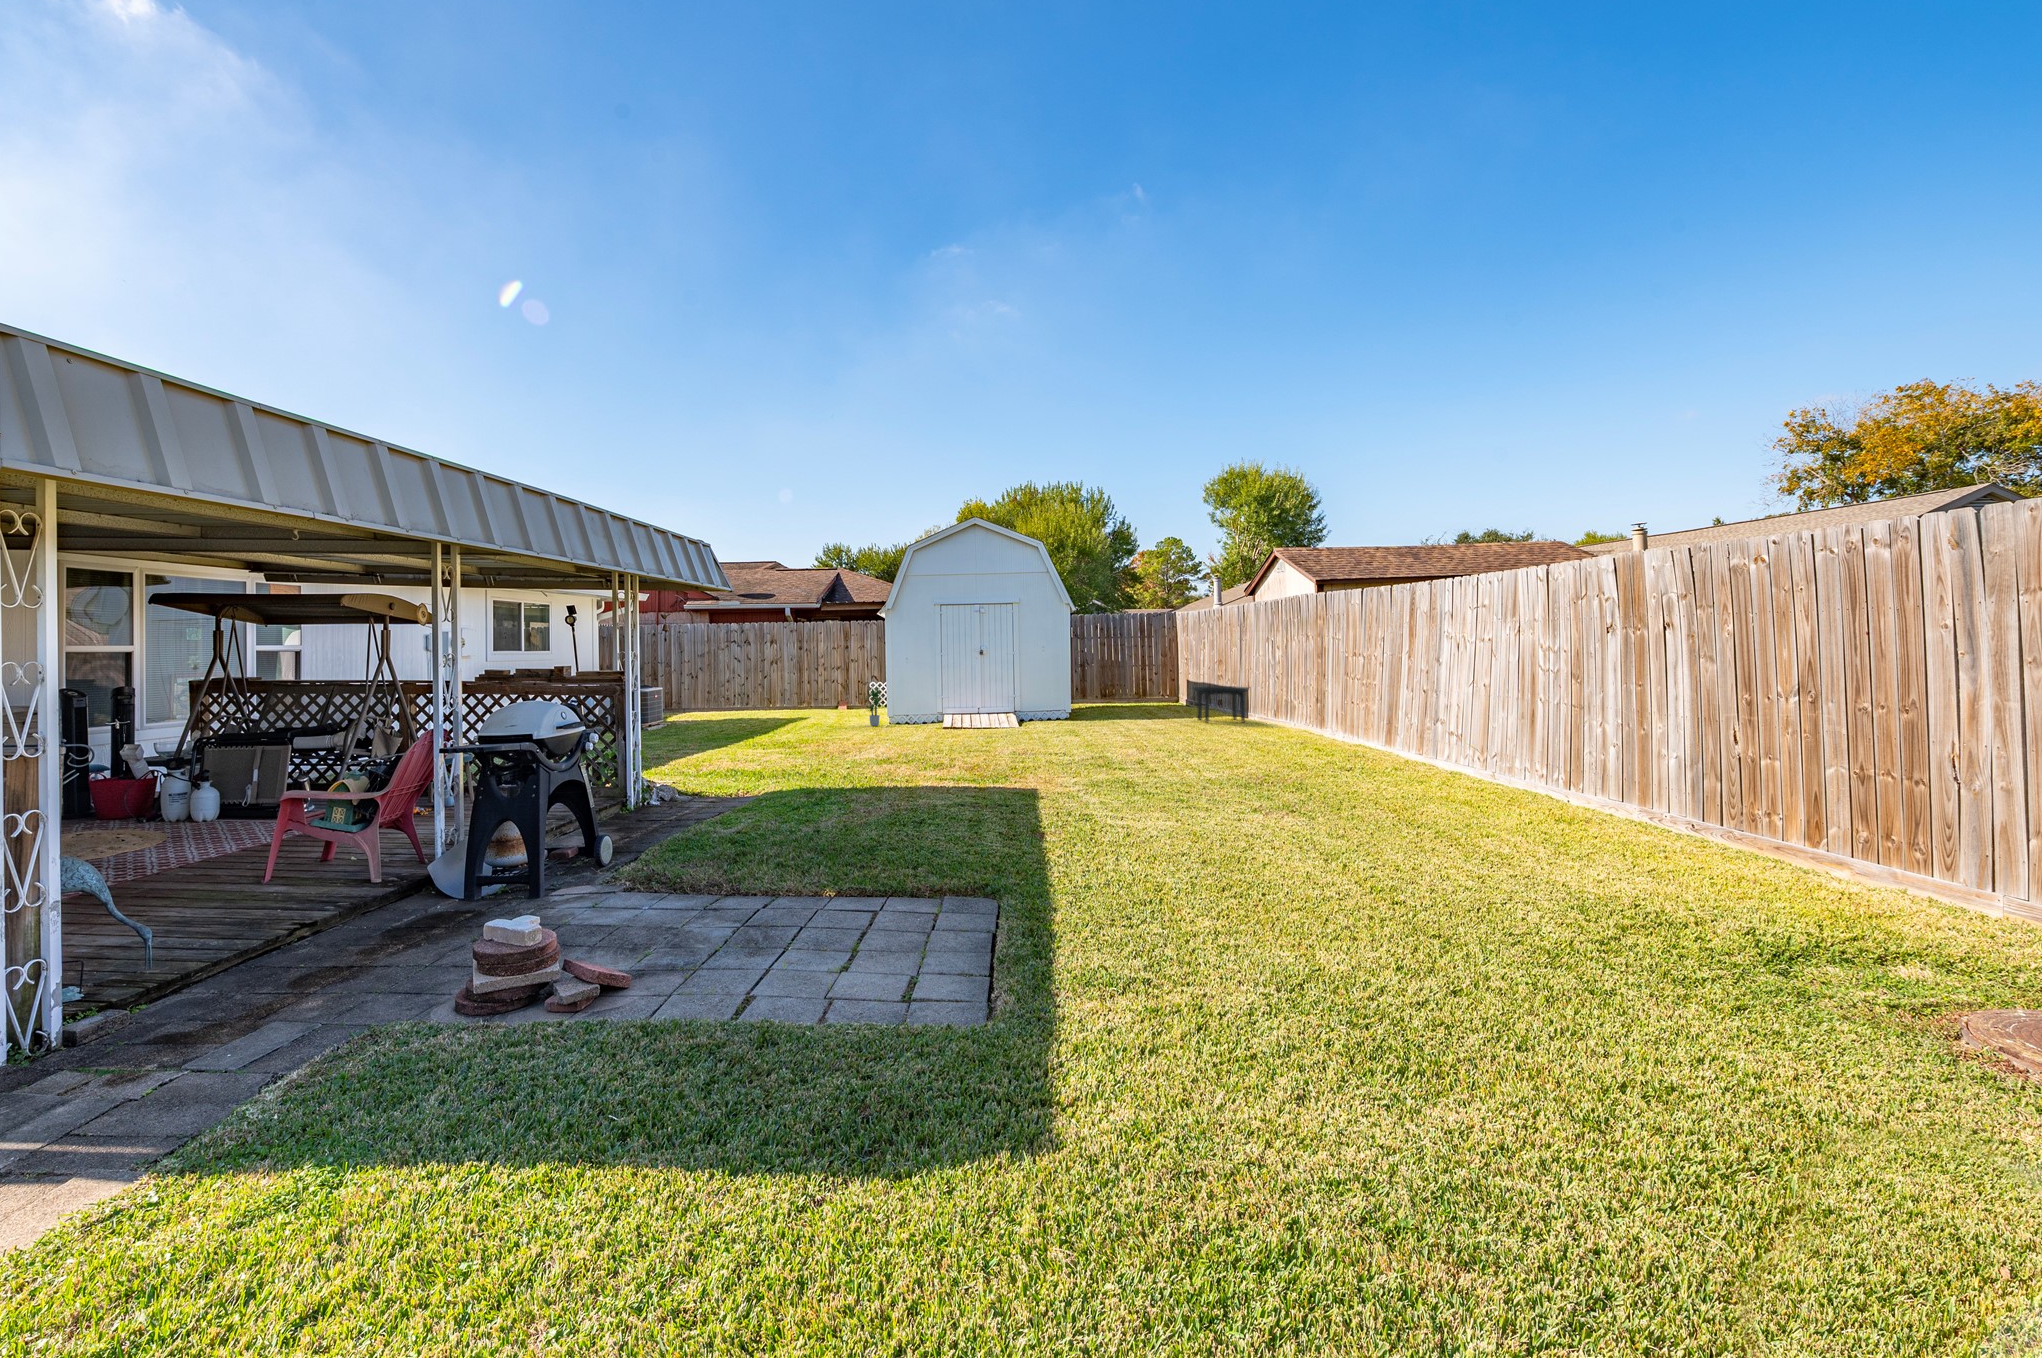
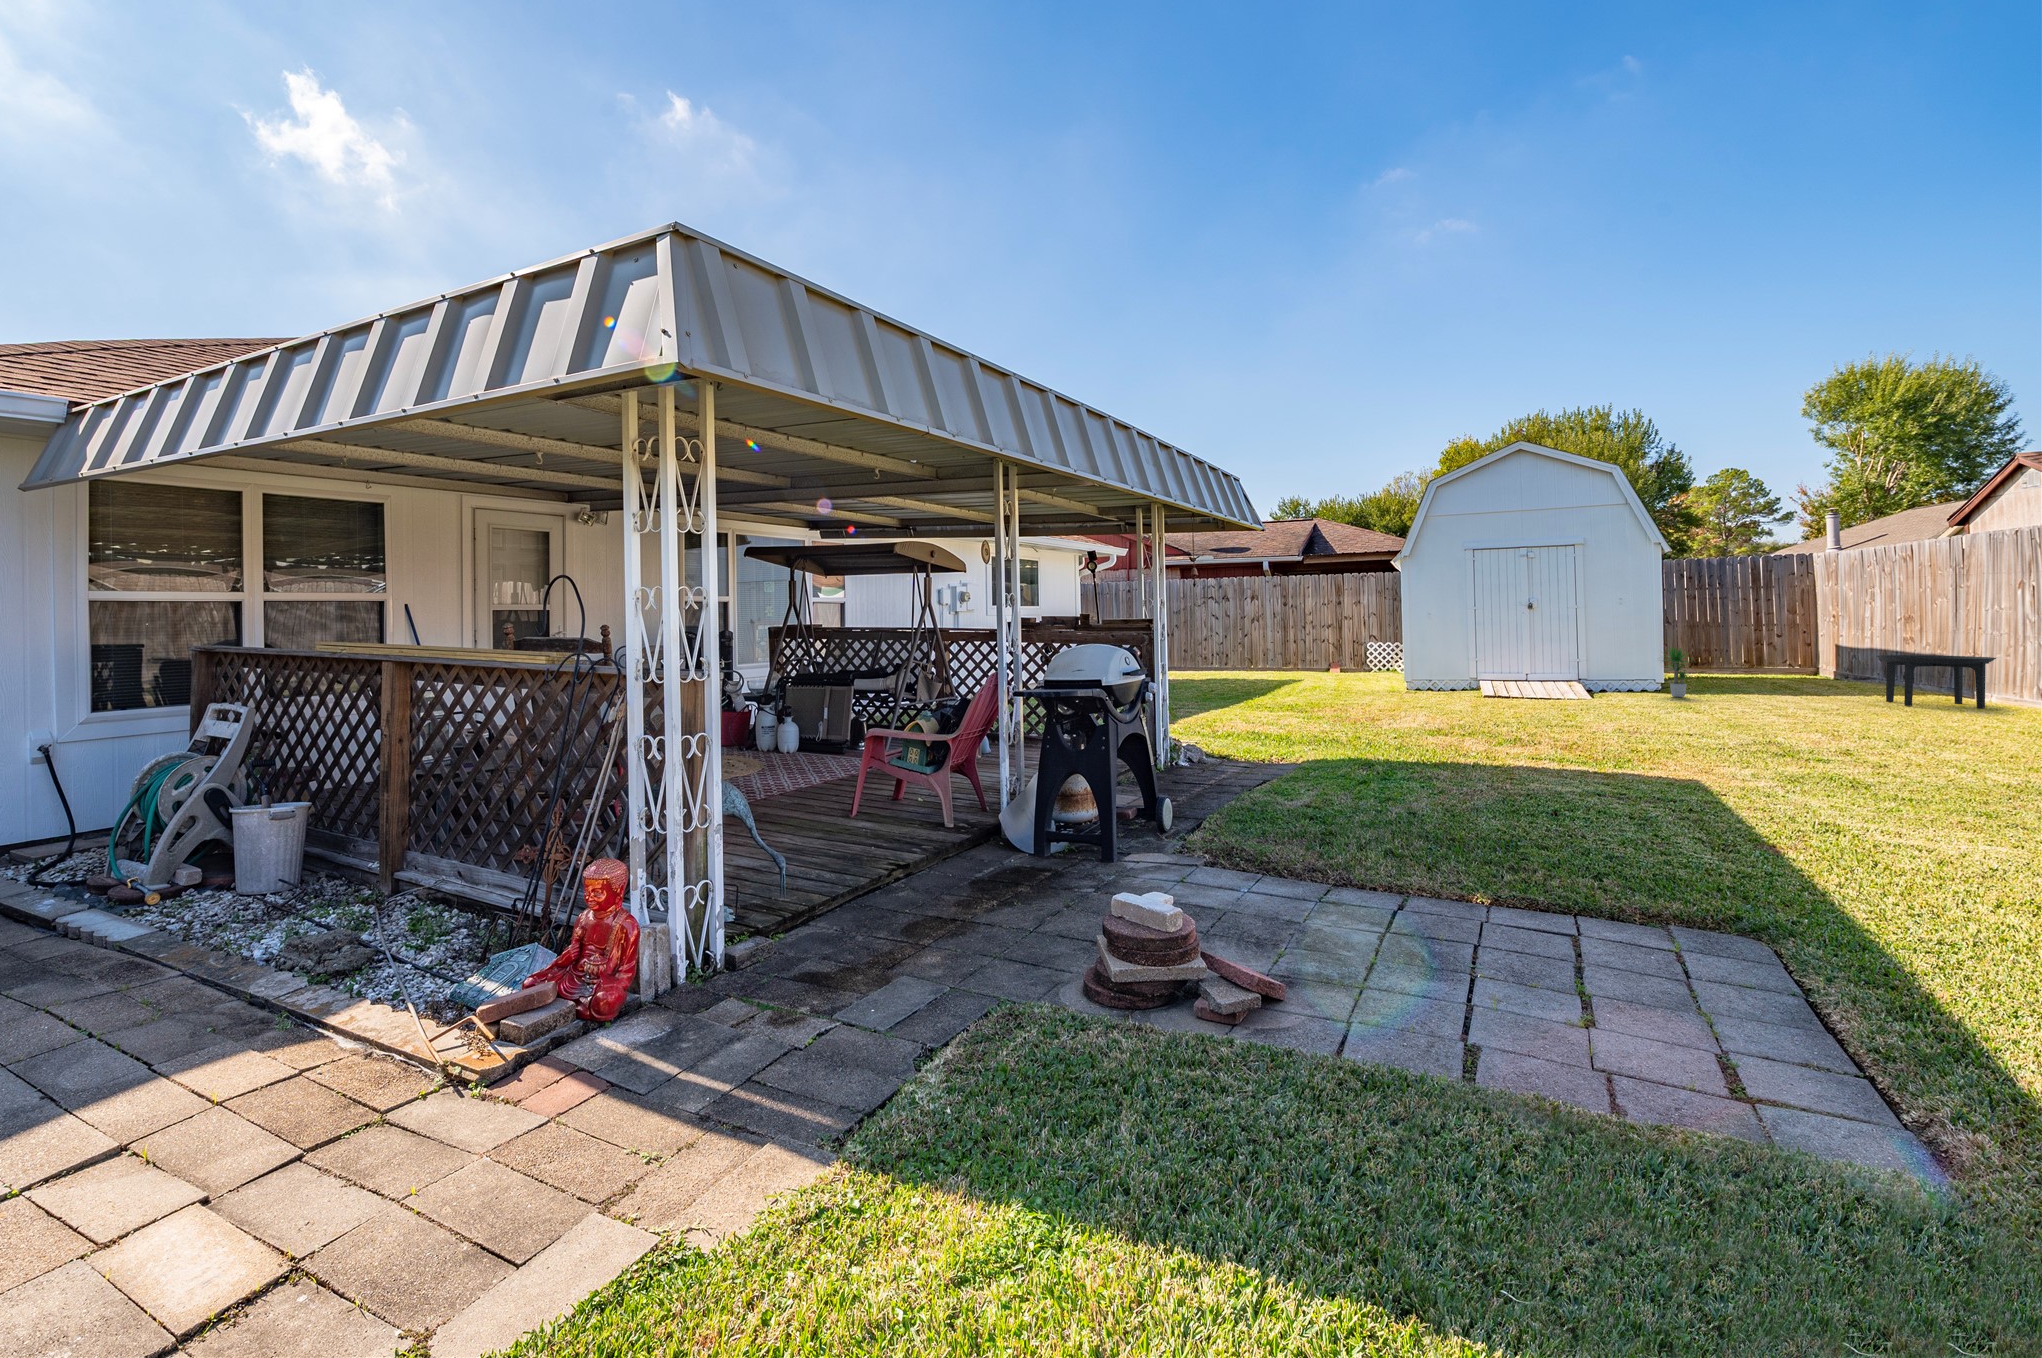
potted plant: present [868,687,883,726] -> present [1662,647,1690,697]

